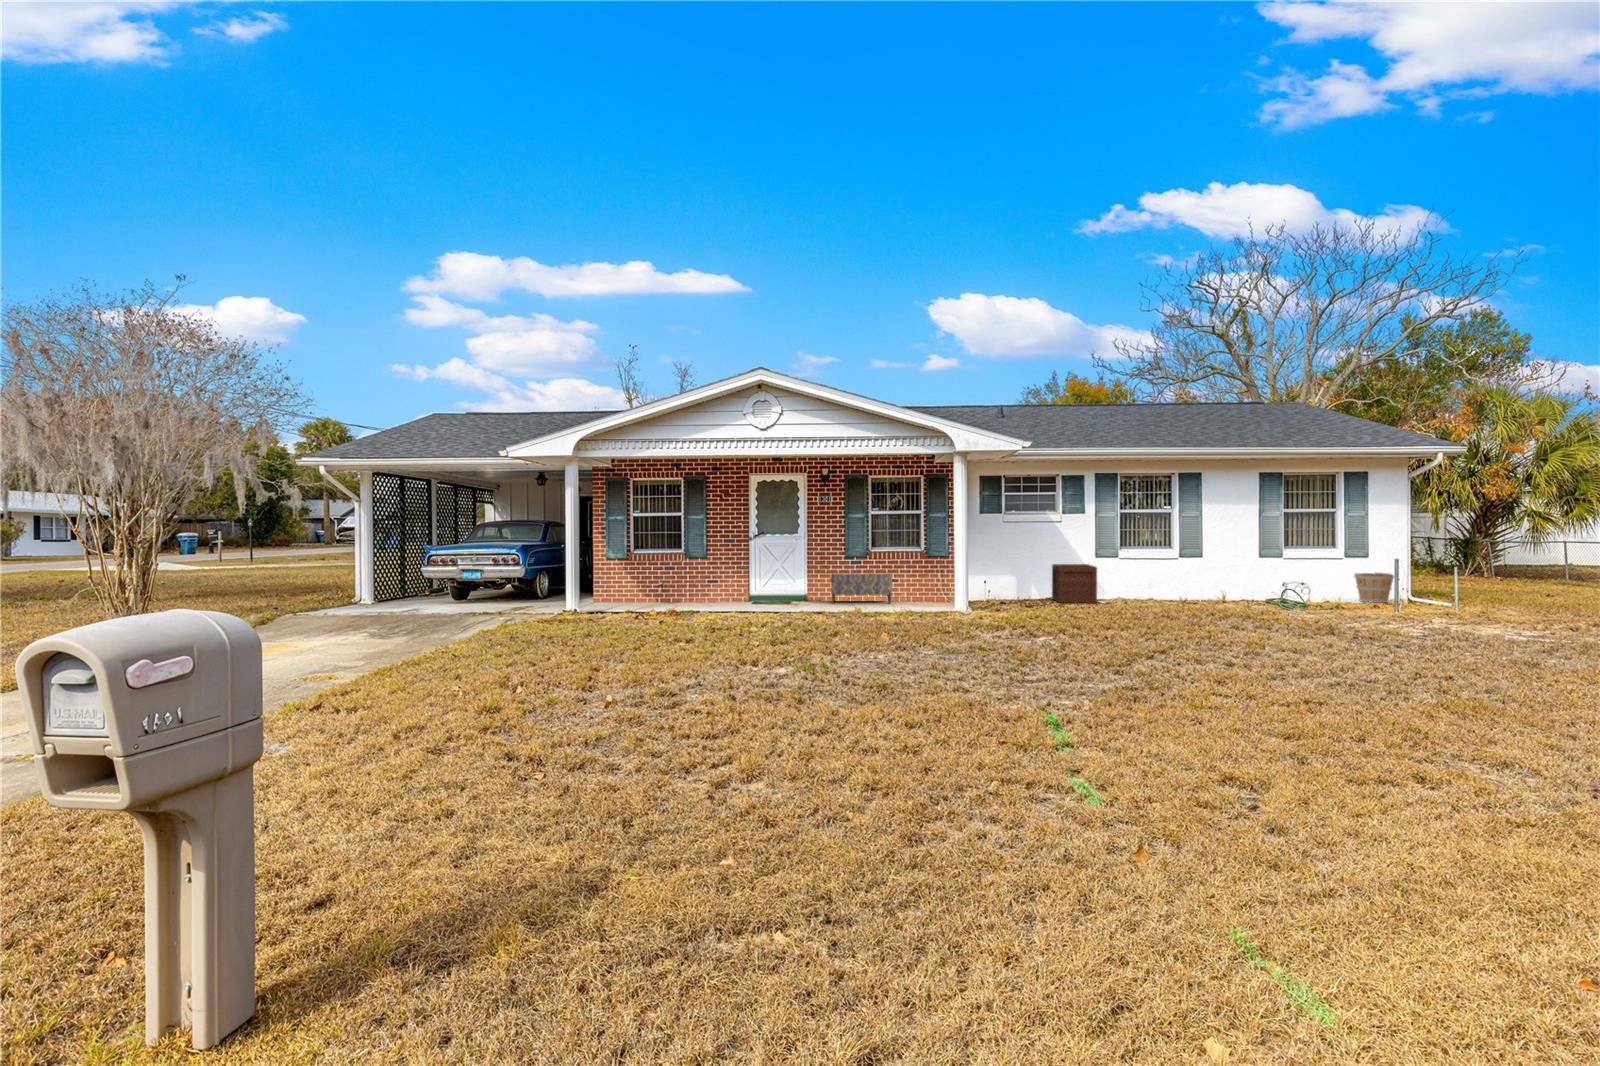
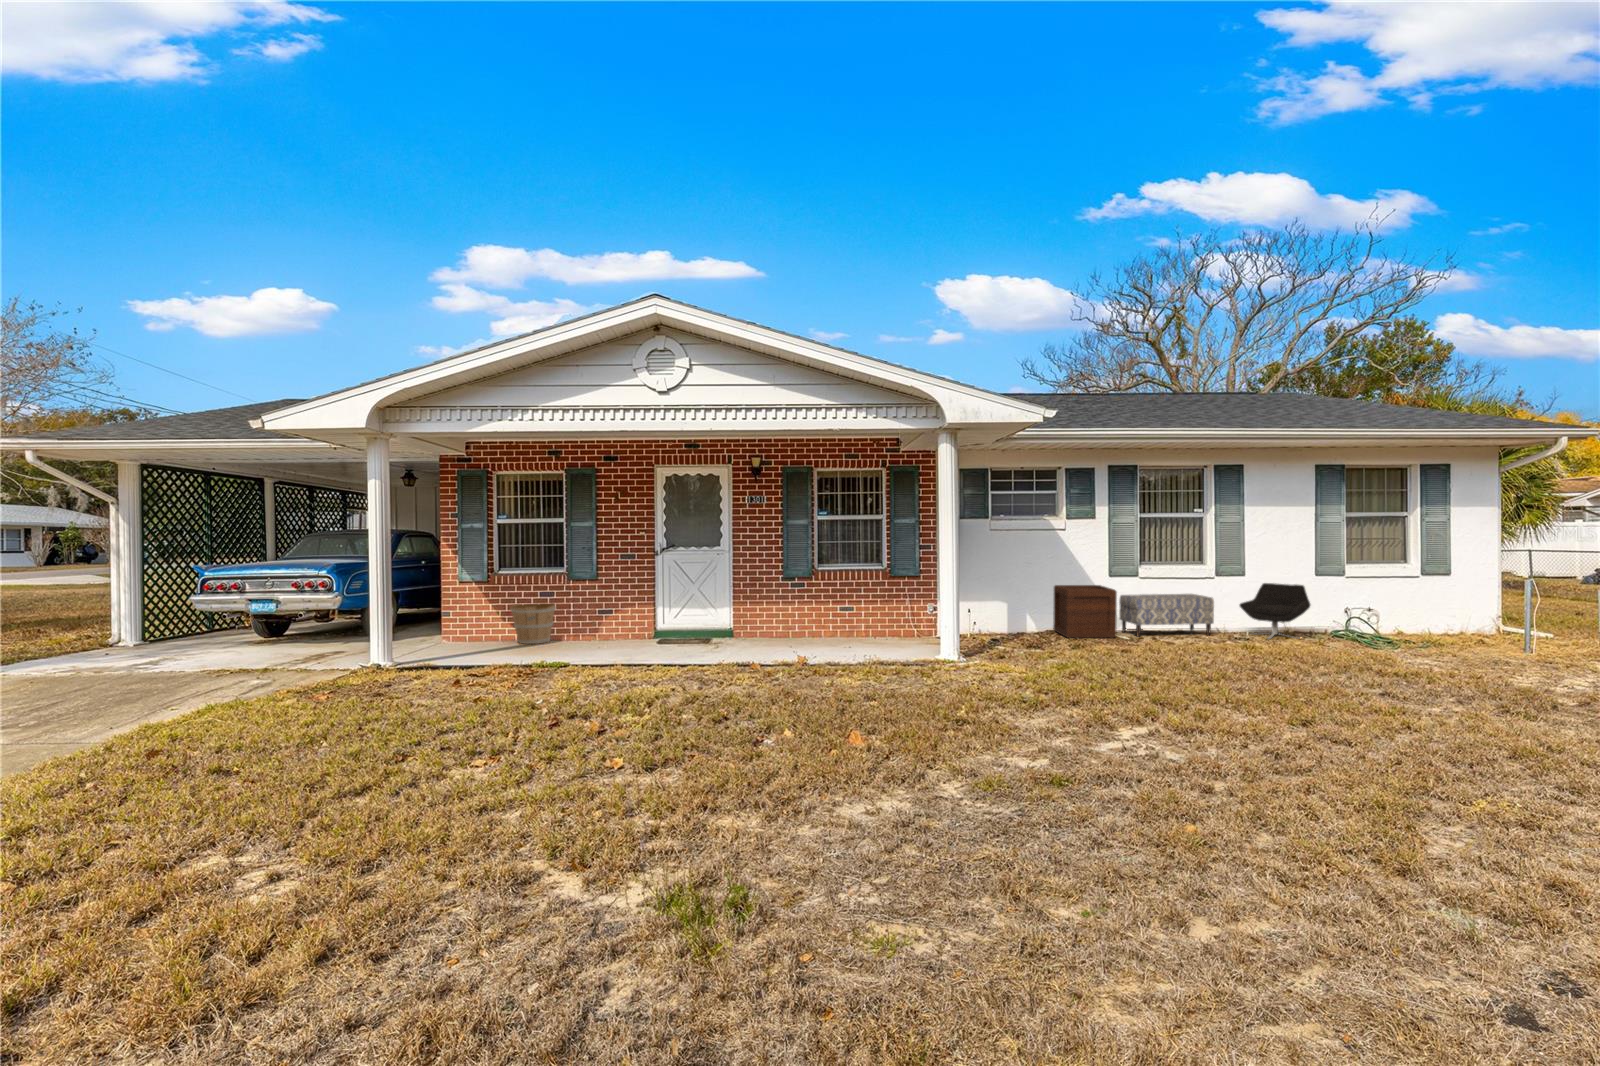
lounge chair: none [1194,563,1250,605] -> present [1240,583,1310,639]
wooden bucket: present [1354,573,1394,603] -> present [511,603,556,644]
bench: present [830,574,892,603] -> present [1119,594,1214,637]

